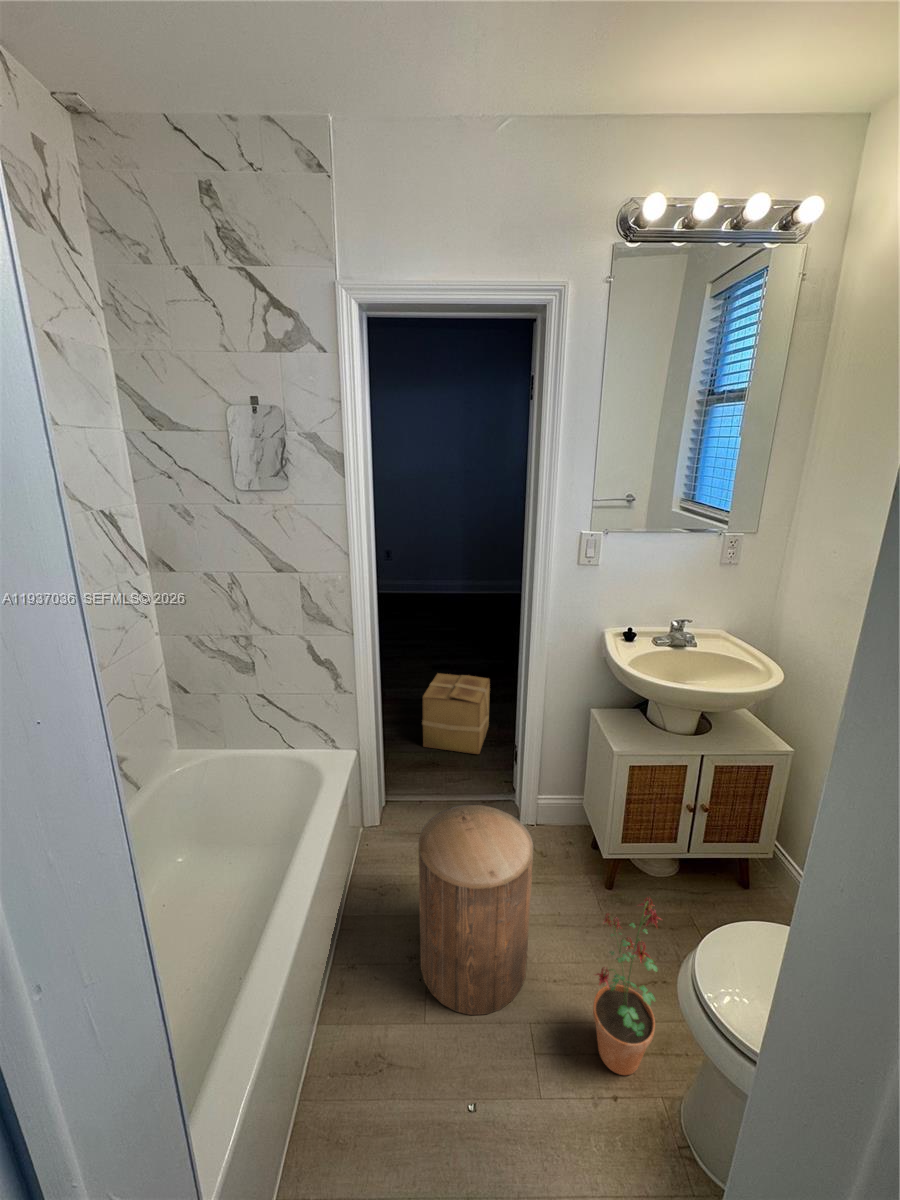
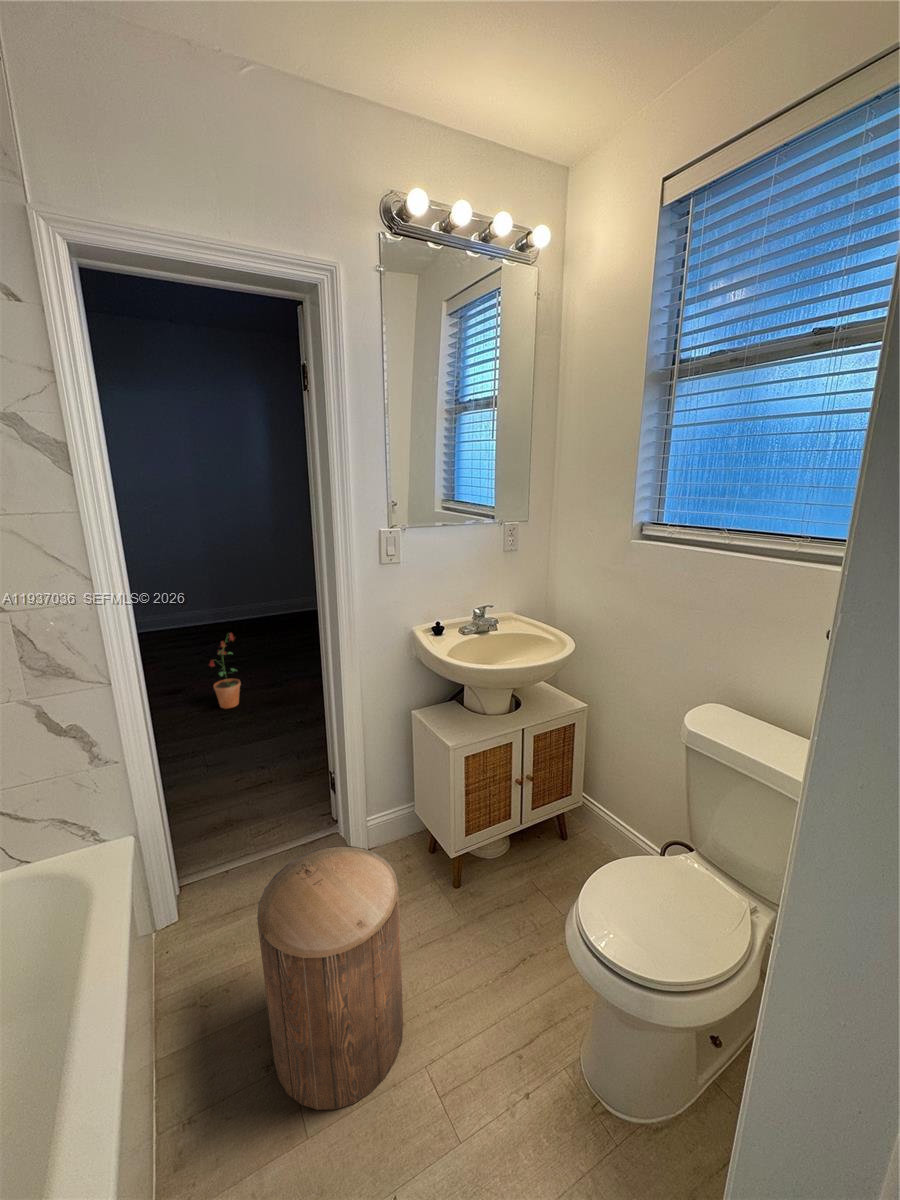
cardboard box: present [422,673,490,754] -> none [208,706,292,803]
potted plant: present [593,898,661,1075] -> present [209,633,241,708]

